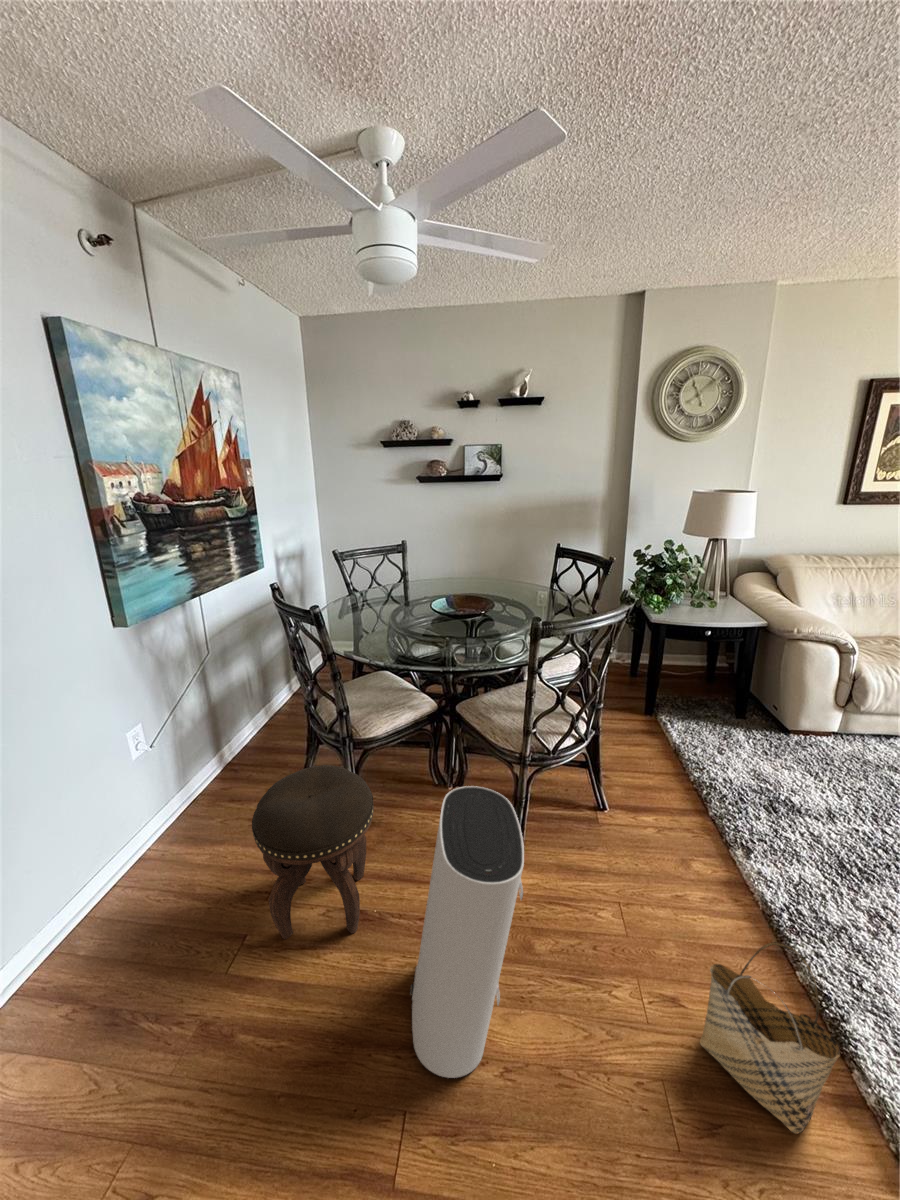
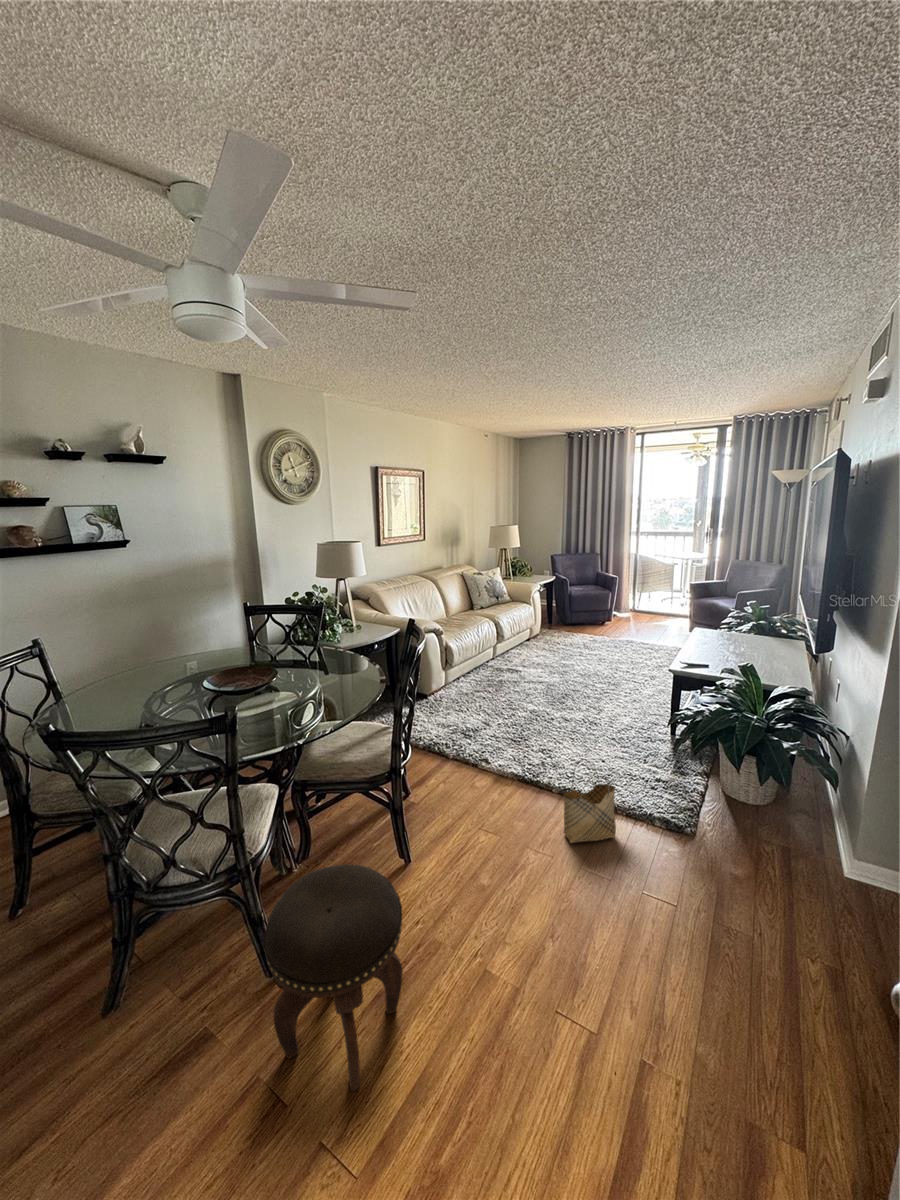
air purifier: present [410,786,524,1078] -> none [458,768,561,985]

